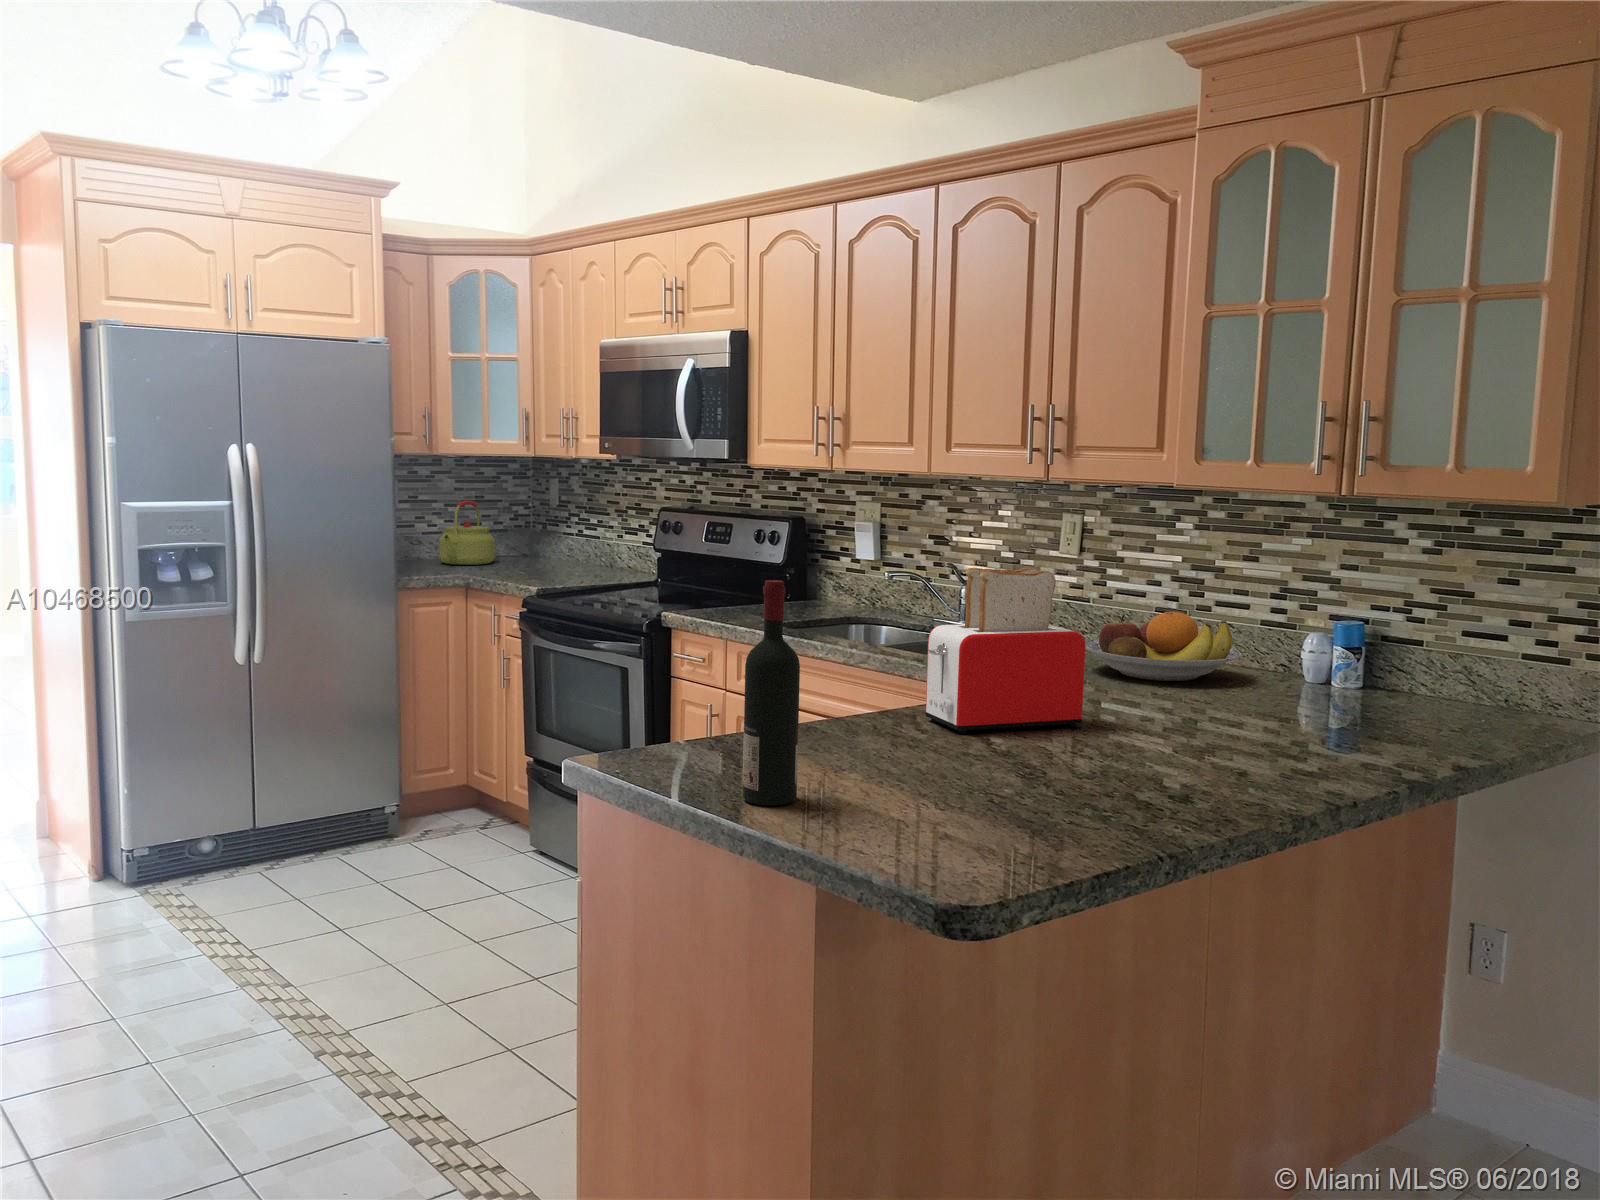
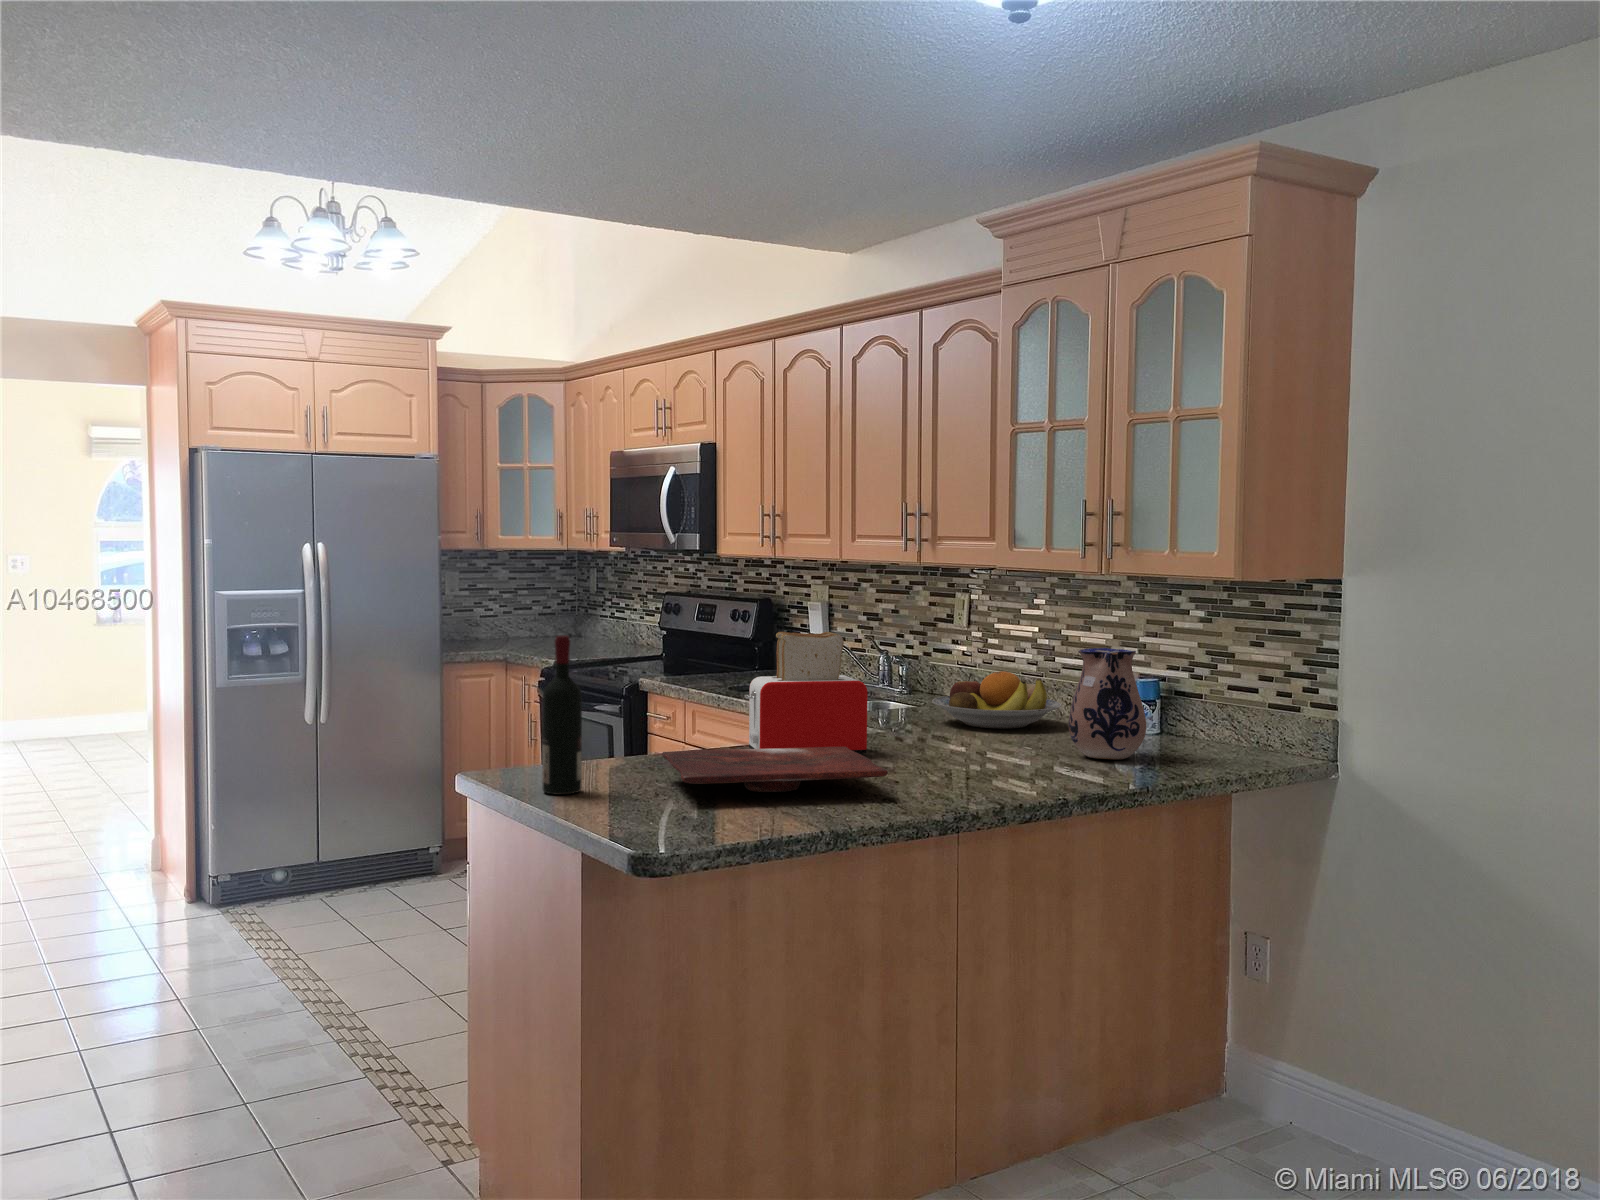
kettle: present [439,500,495,565] -> none [491,588,538,643]
ceramic pitcher: none [1317,587,1420,728] -> present [1069,648,1146,760]
cutting board: none [880,723,1219,793] -> present [662,747,888,792]

